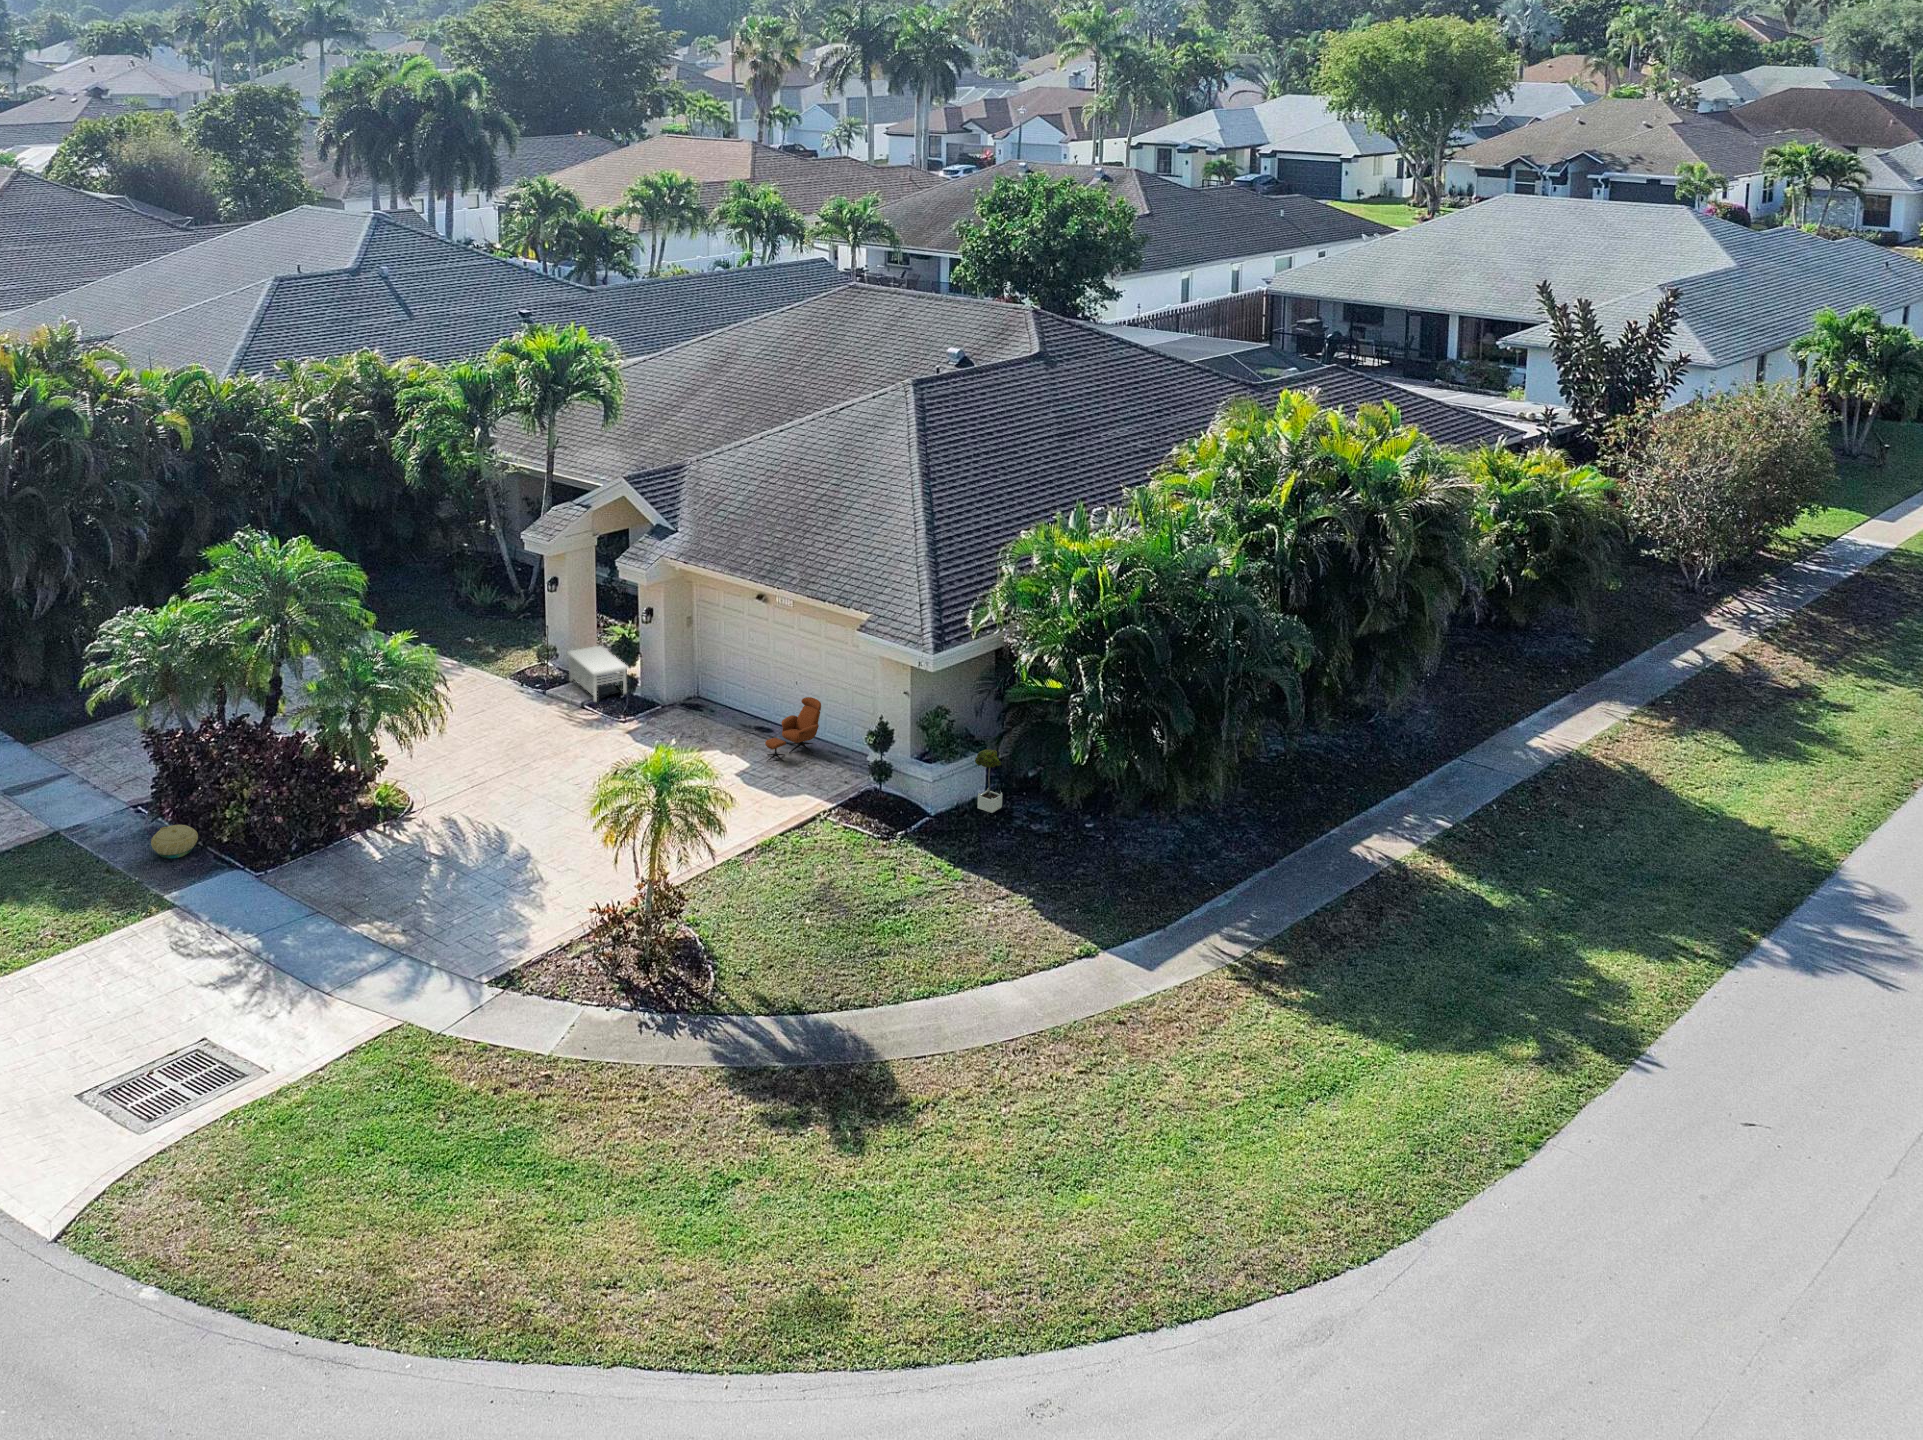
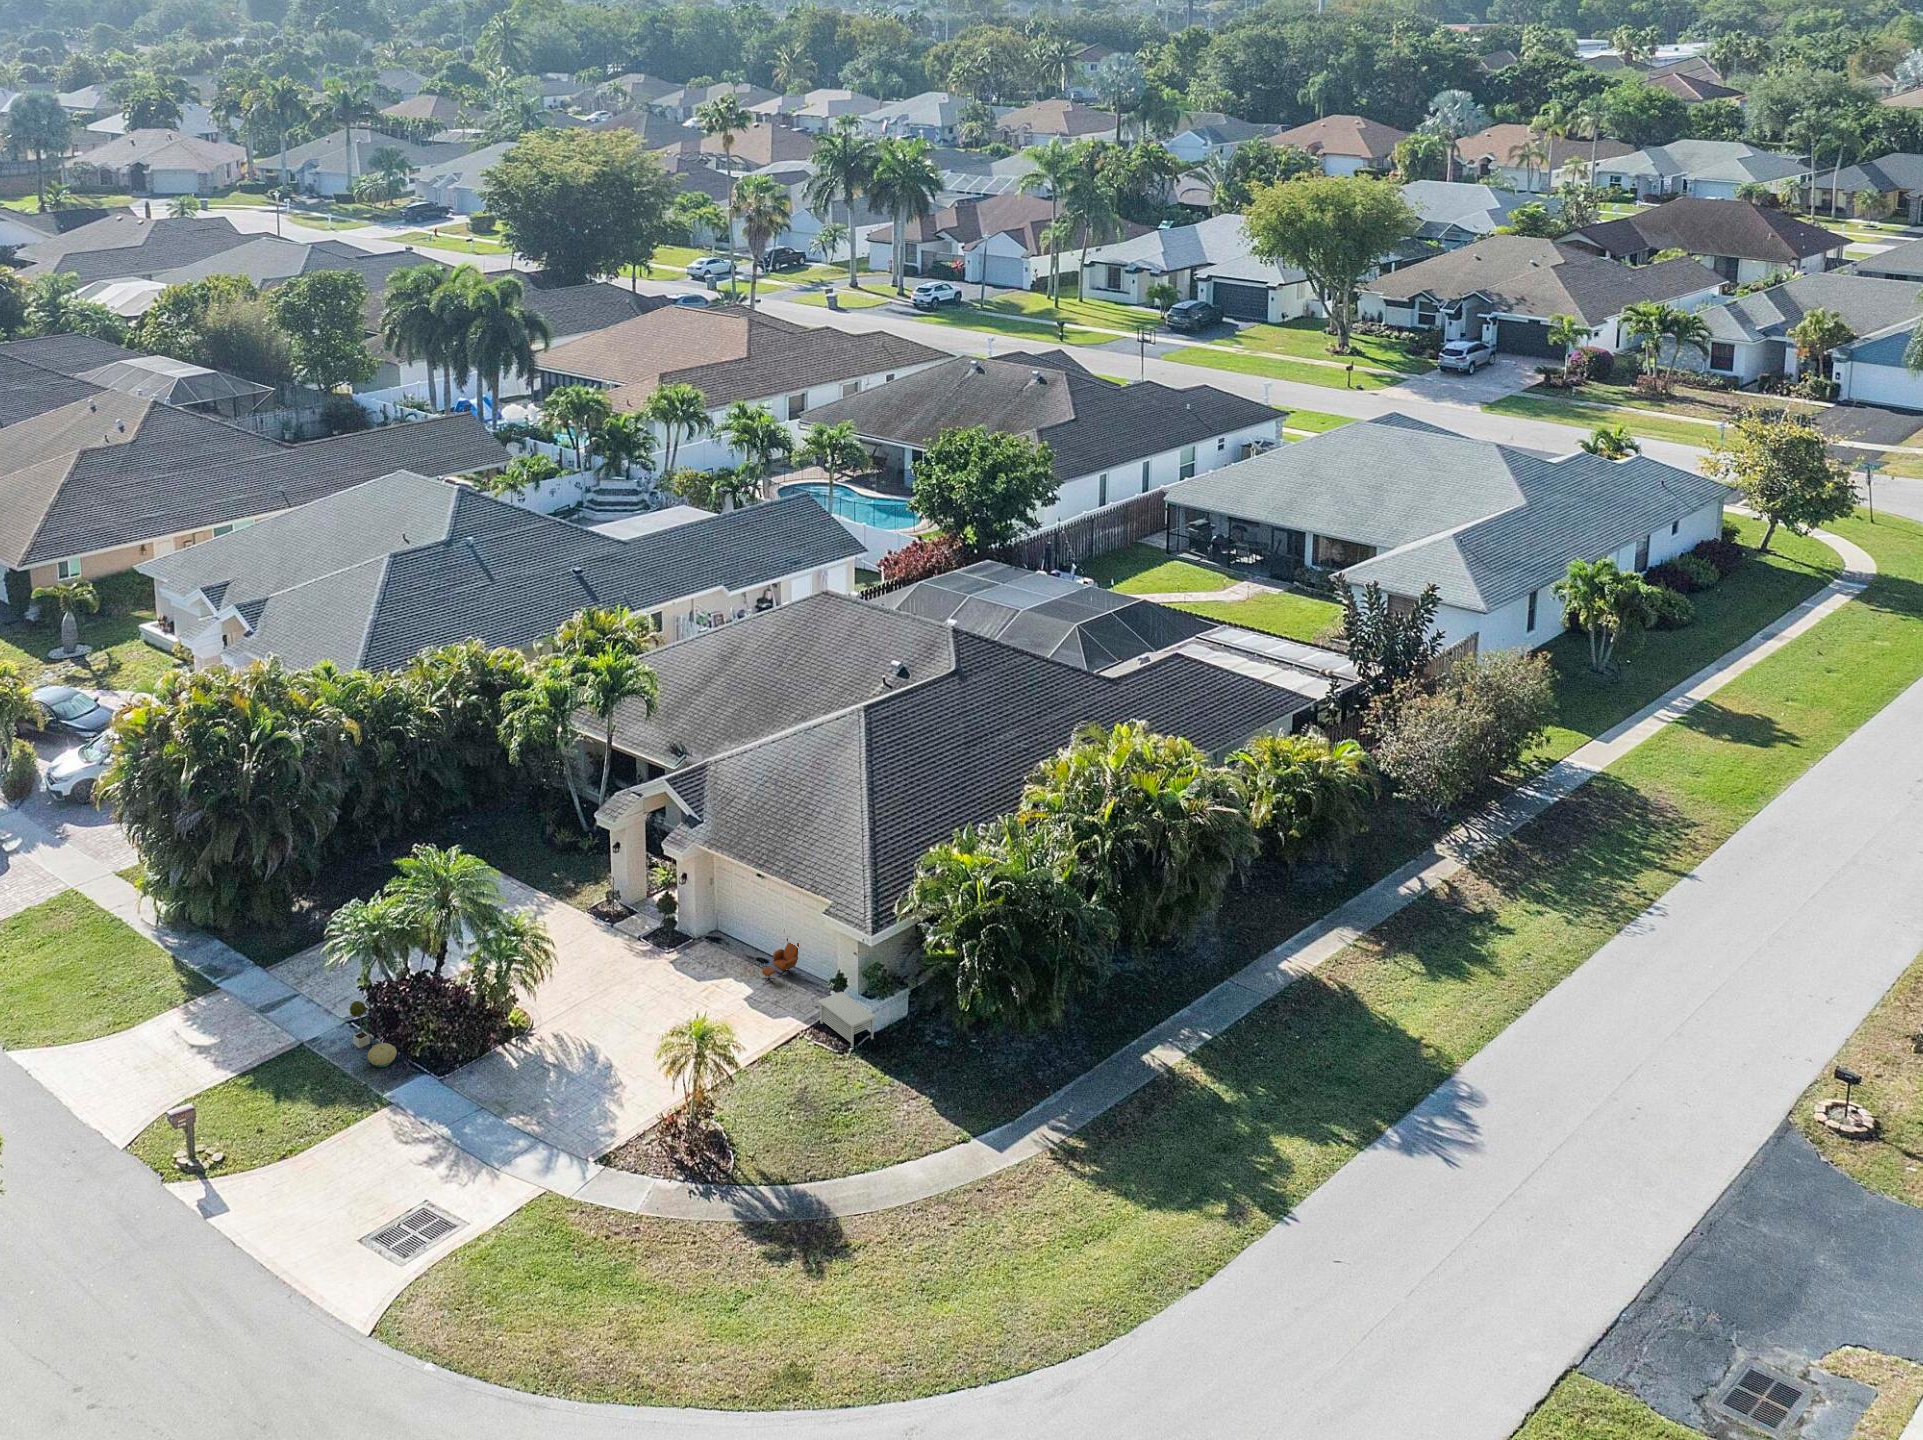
storage bench: present [567,646,628,702] -> present [818,992,875,1047]
potted tree: present [975,749,1002,813] -> present [350,1001,370,1048]

